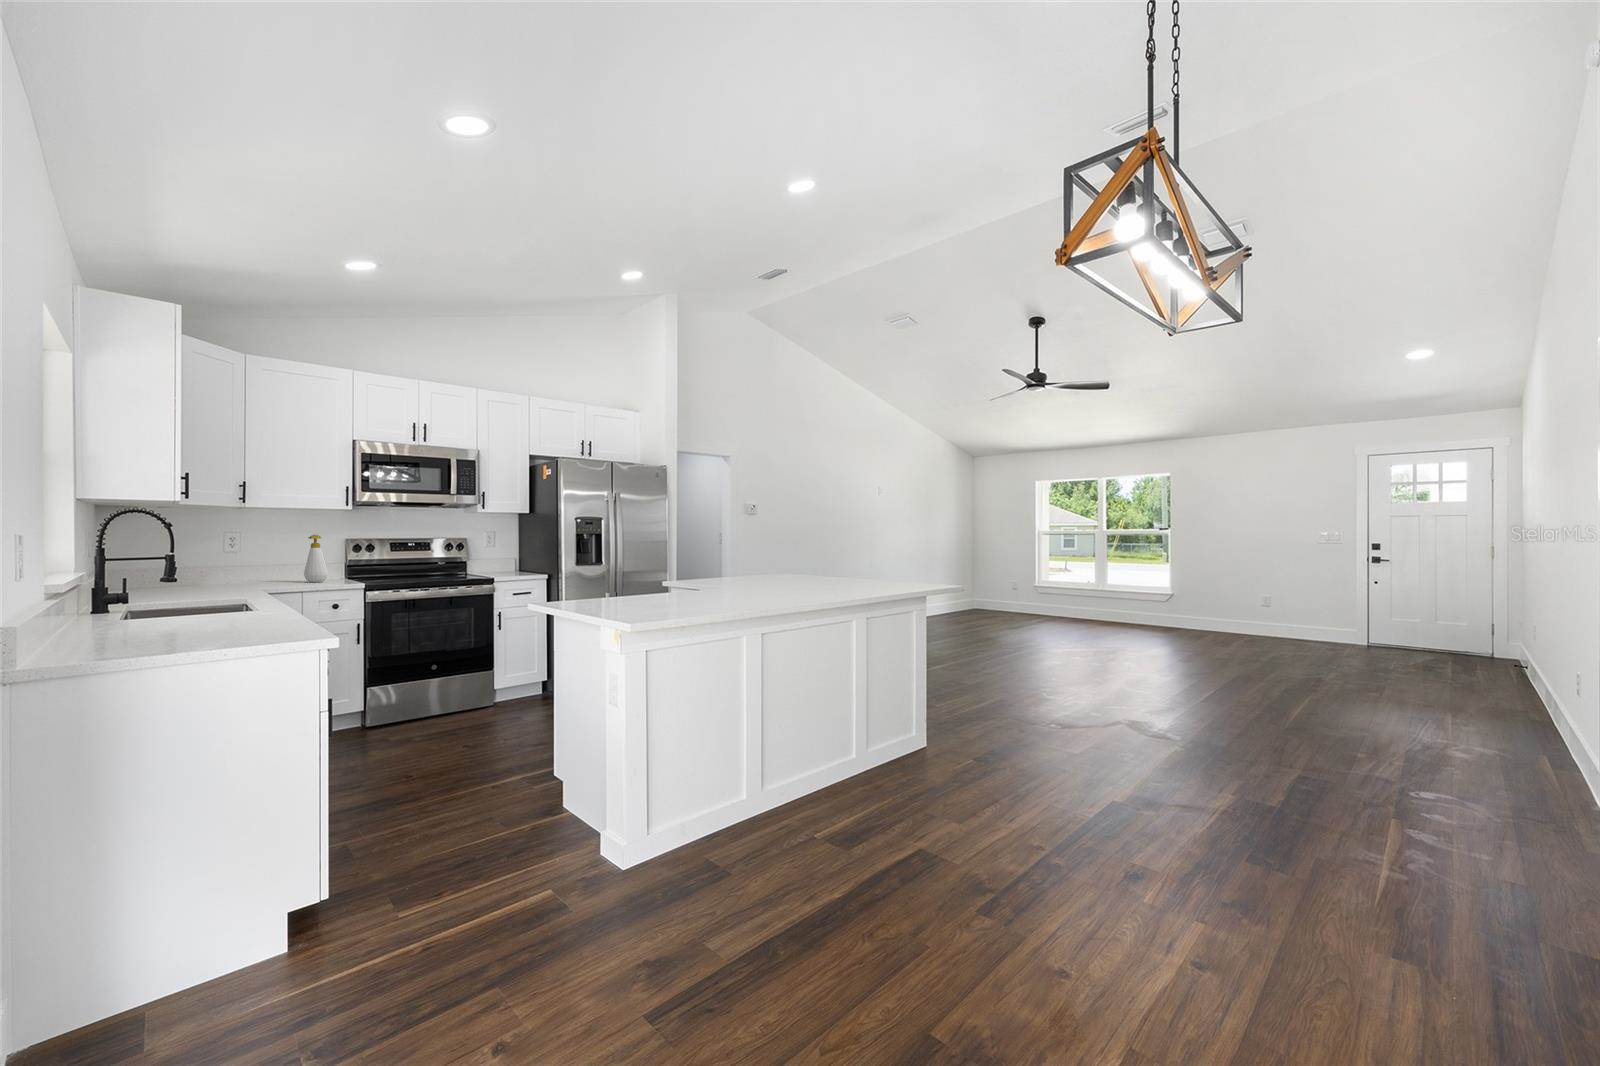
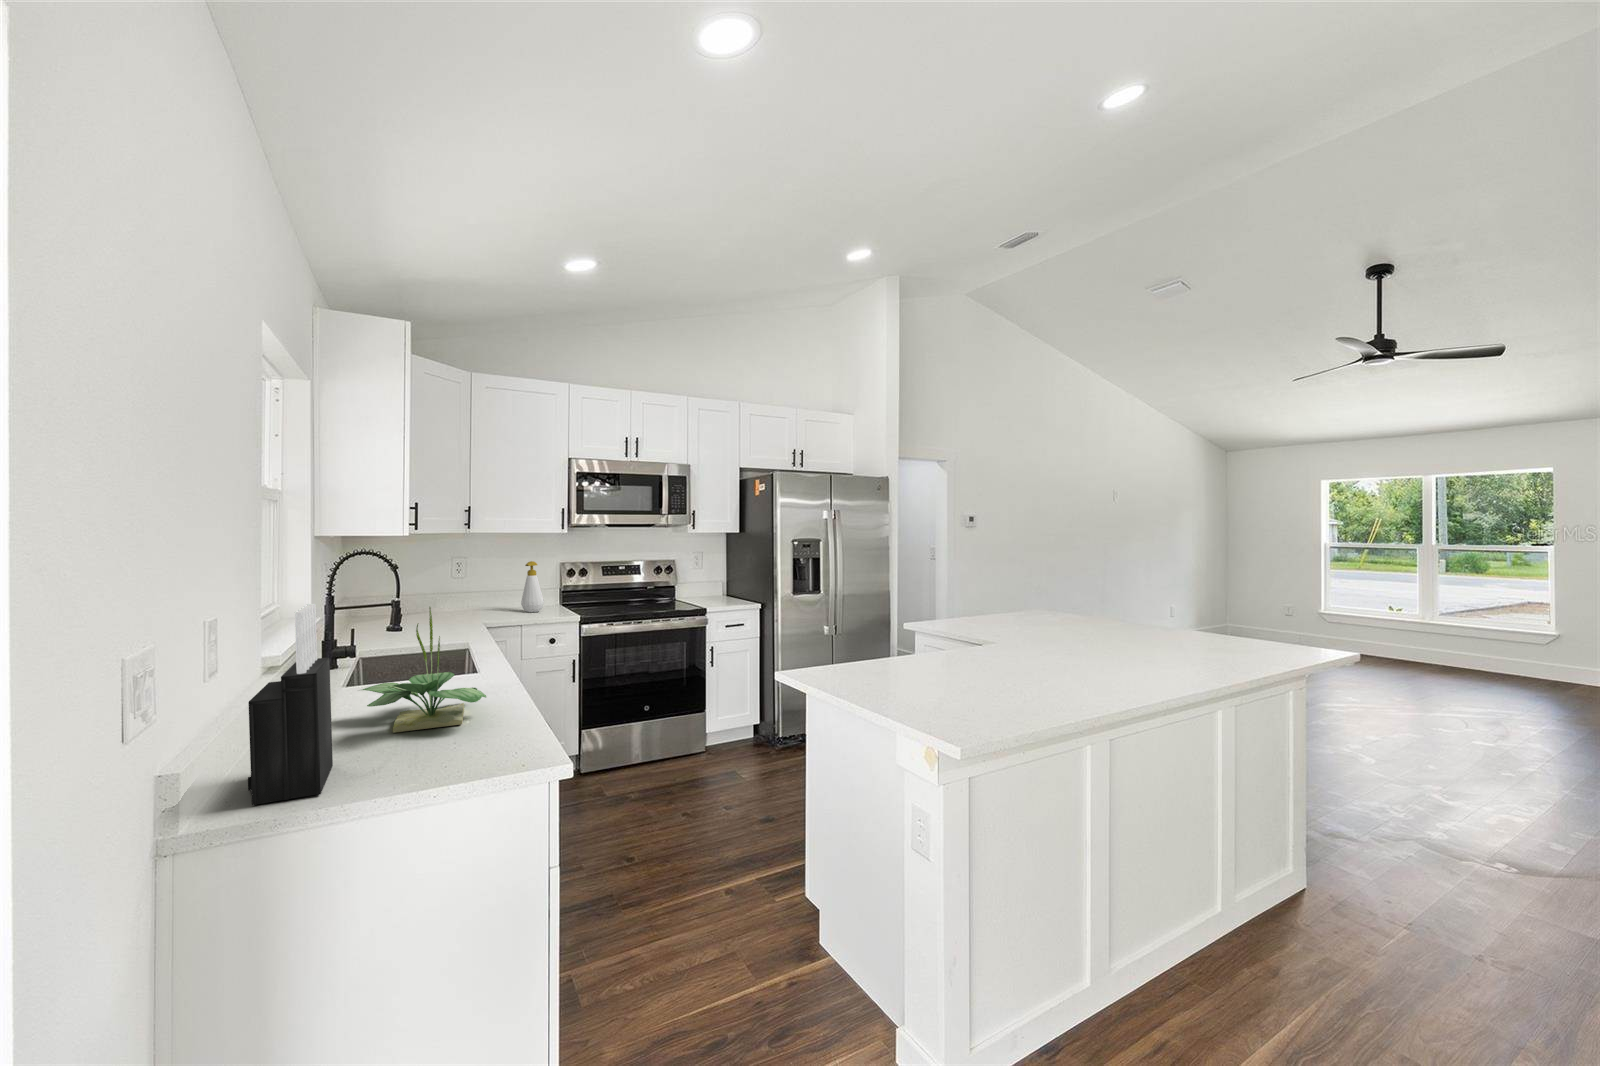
knife block: none [58,512,131,653] -> present [248,604,333,806]
potted plant: none [143,531,268,628] -> present [362,607,486,733]

